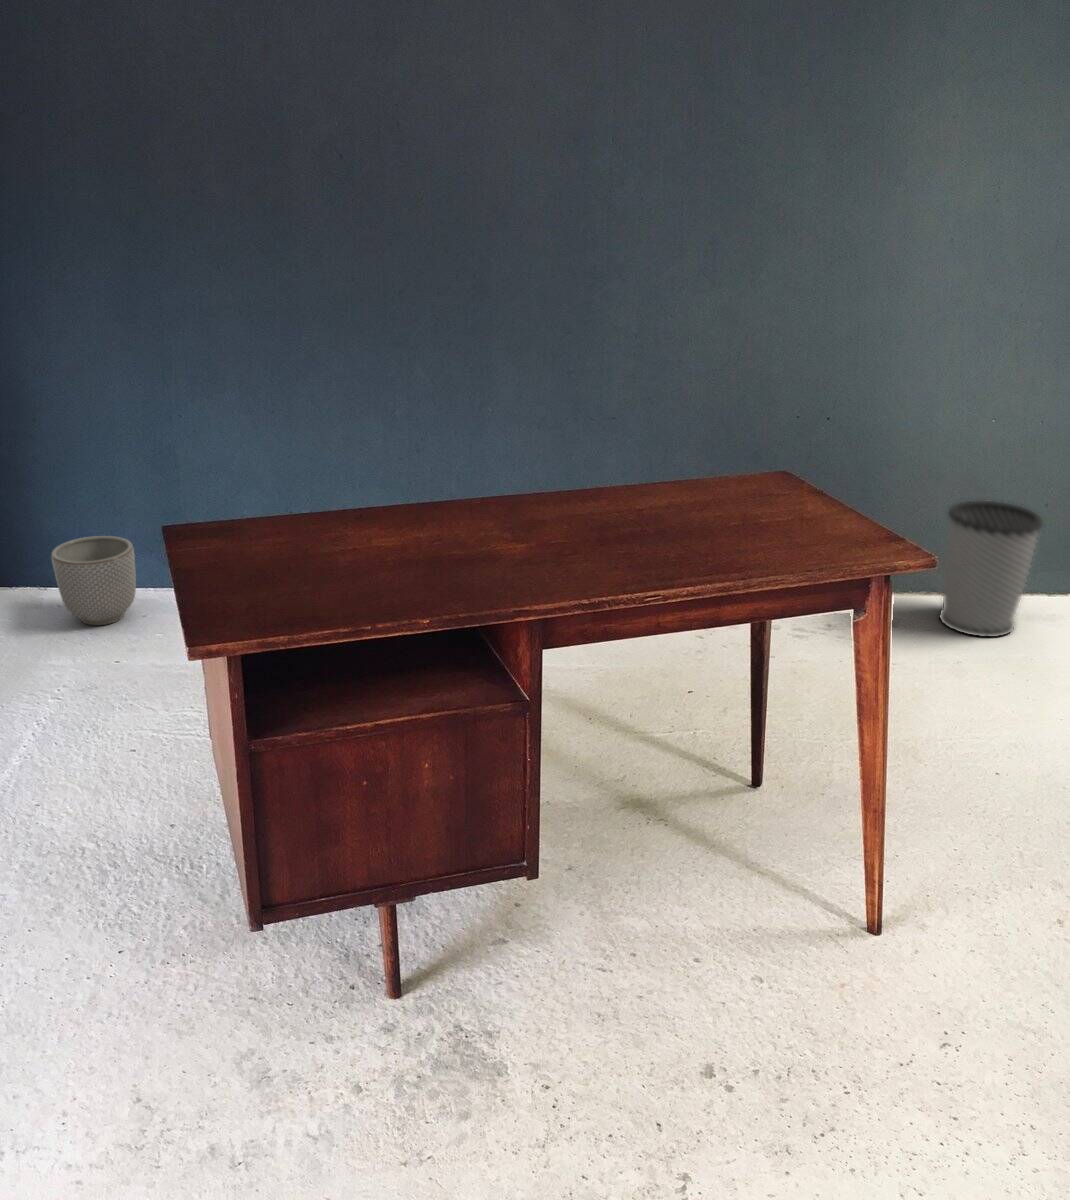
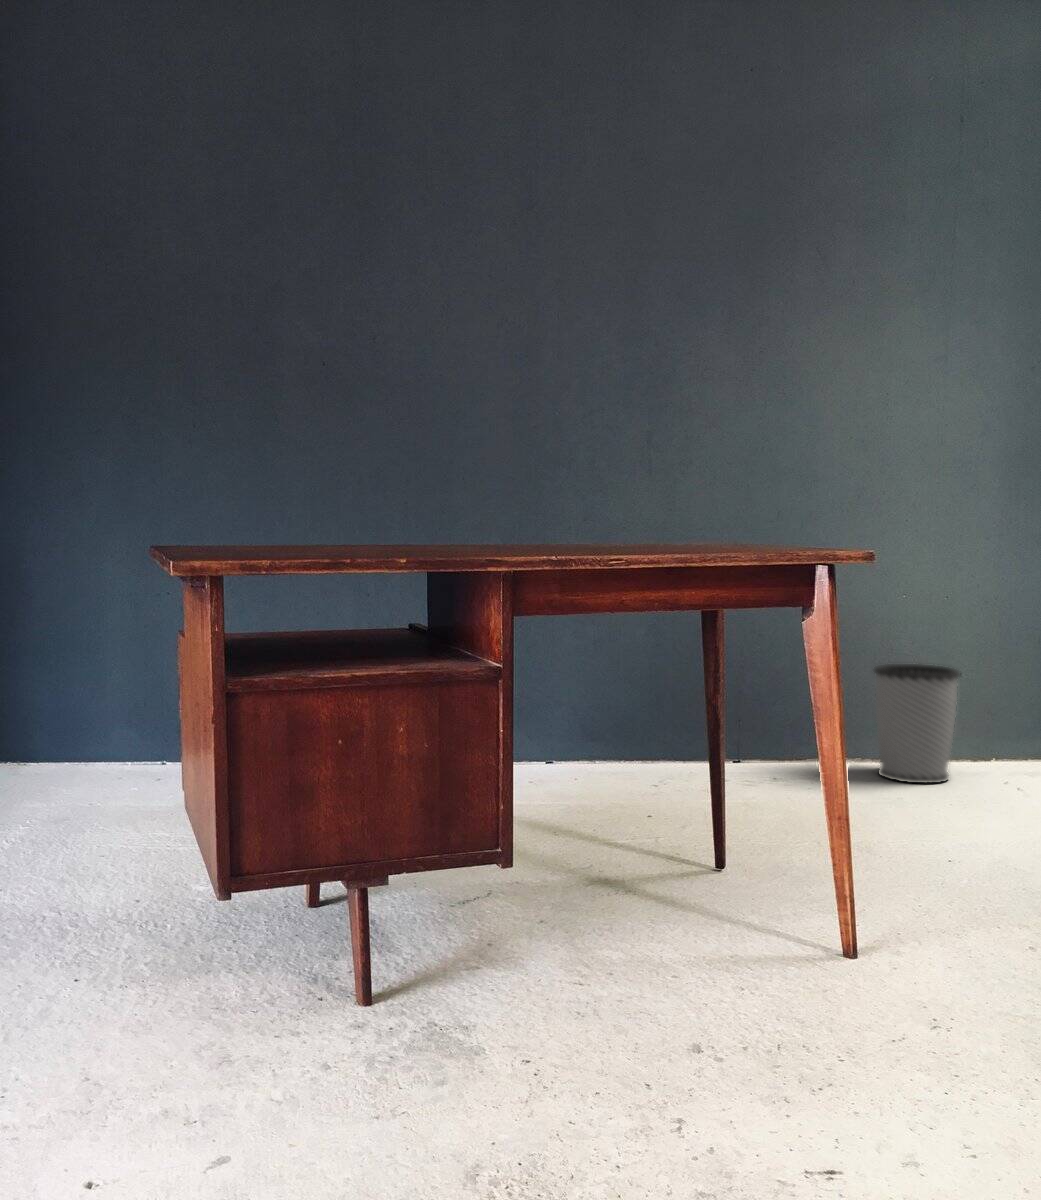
planter: present [52,536,136,625] -> none [35,704,115,785]

